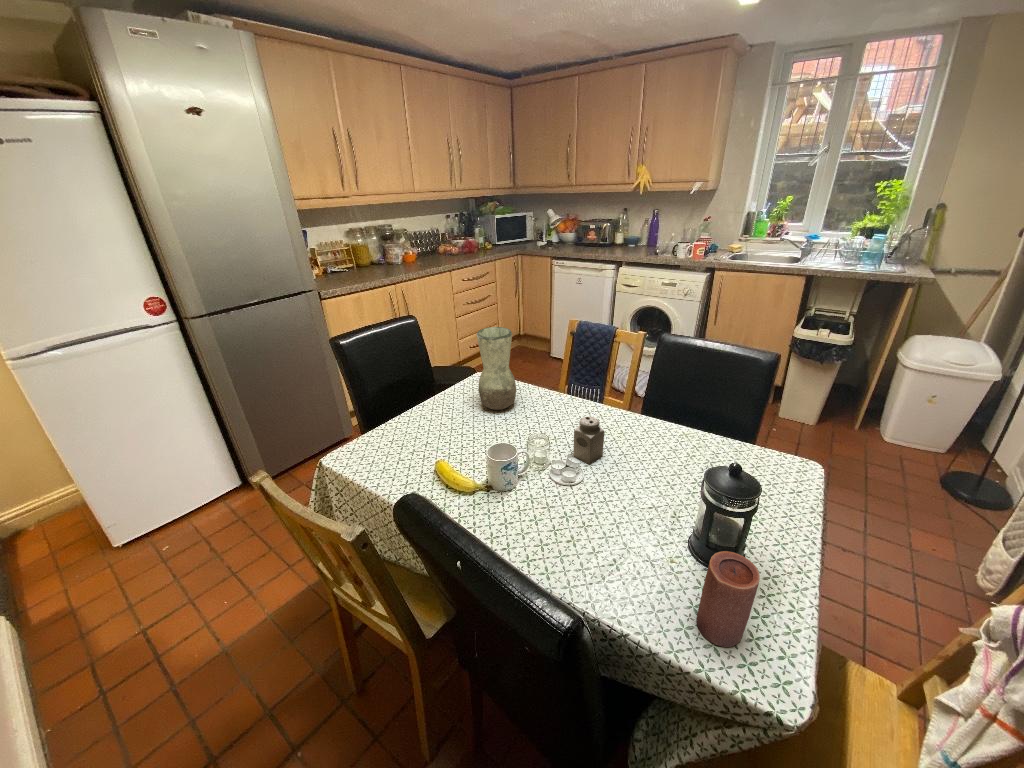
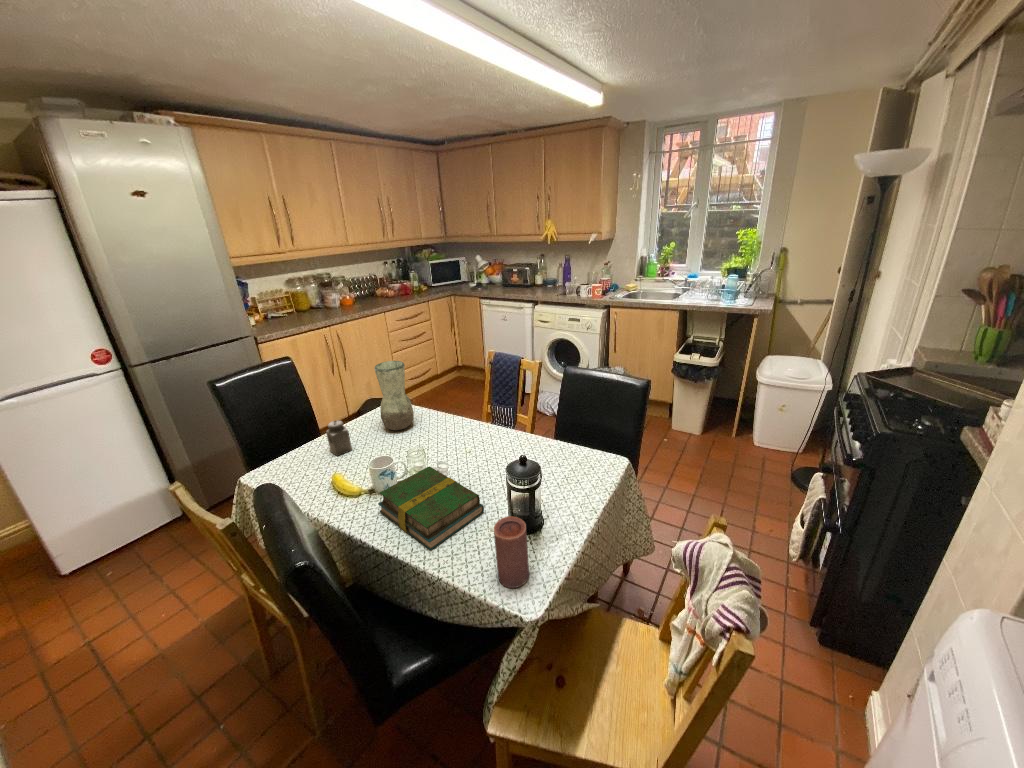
salt shaker: present [574,417,605,464] -> present [326,421,352,456]
book: none [507,462,644,578] -> present [378,466,484,550]

